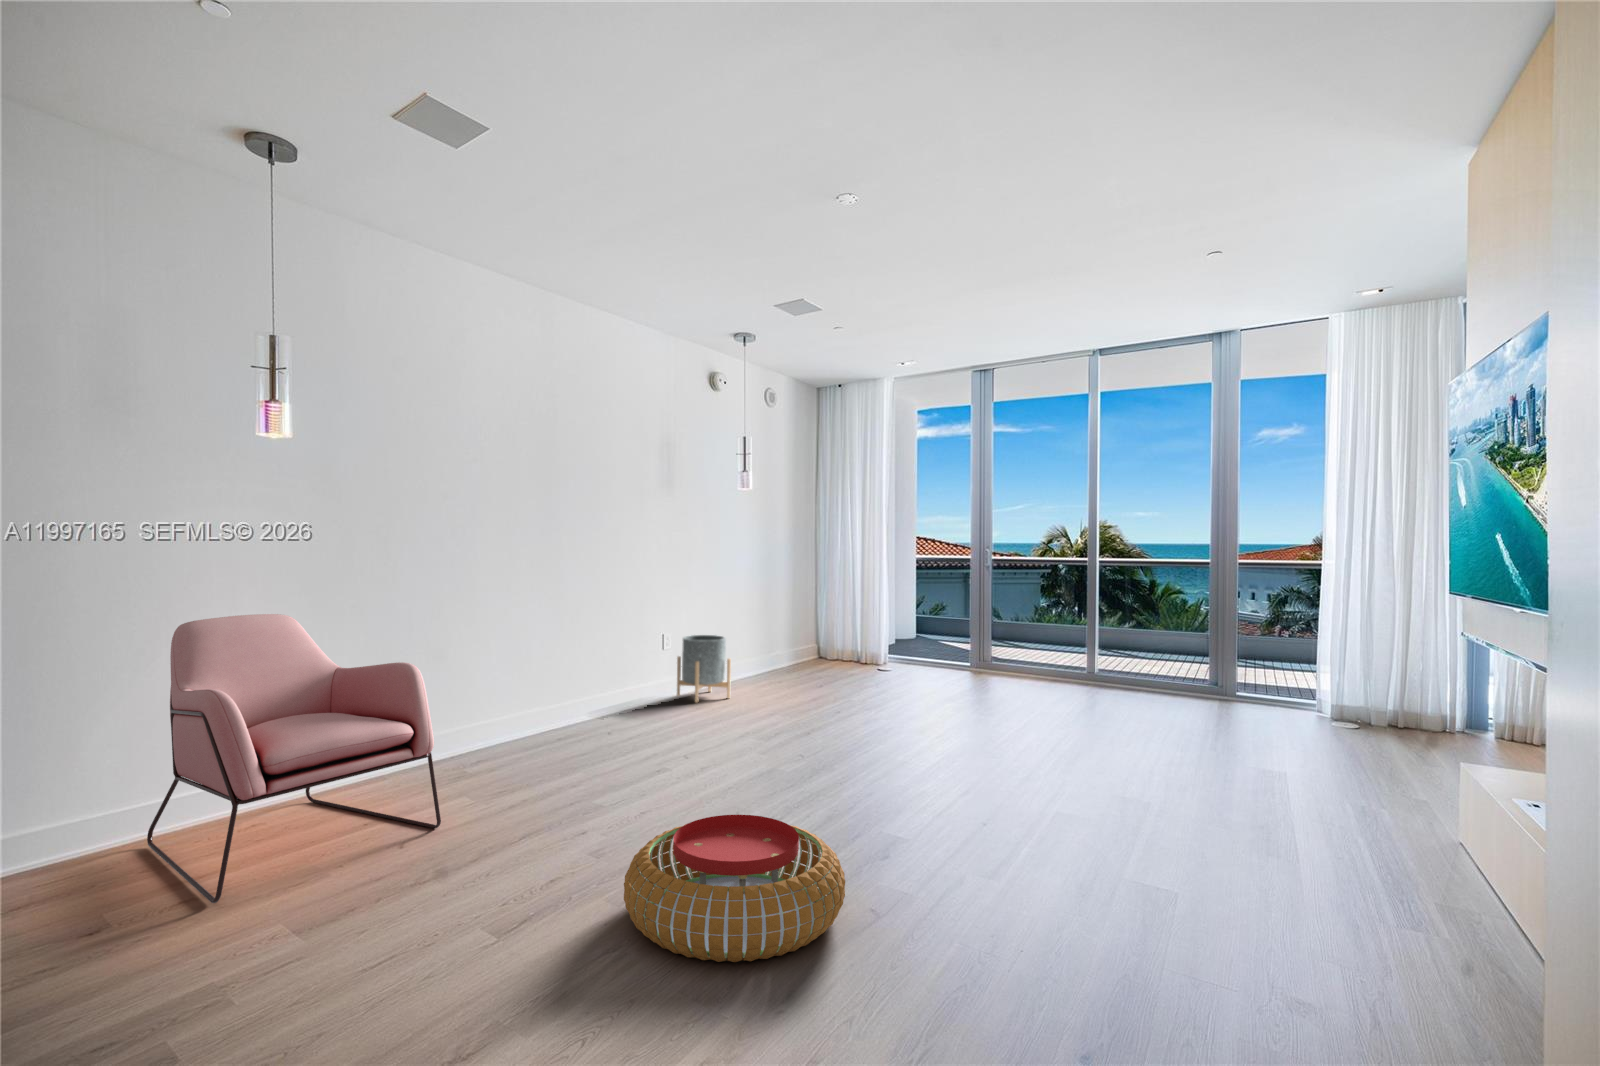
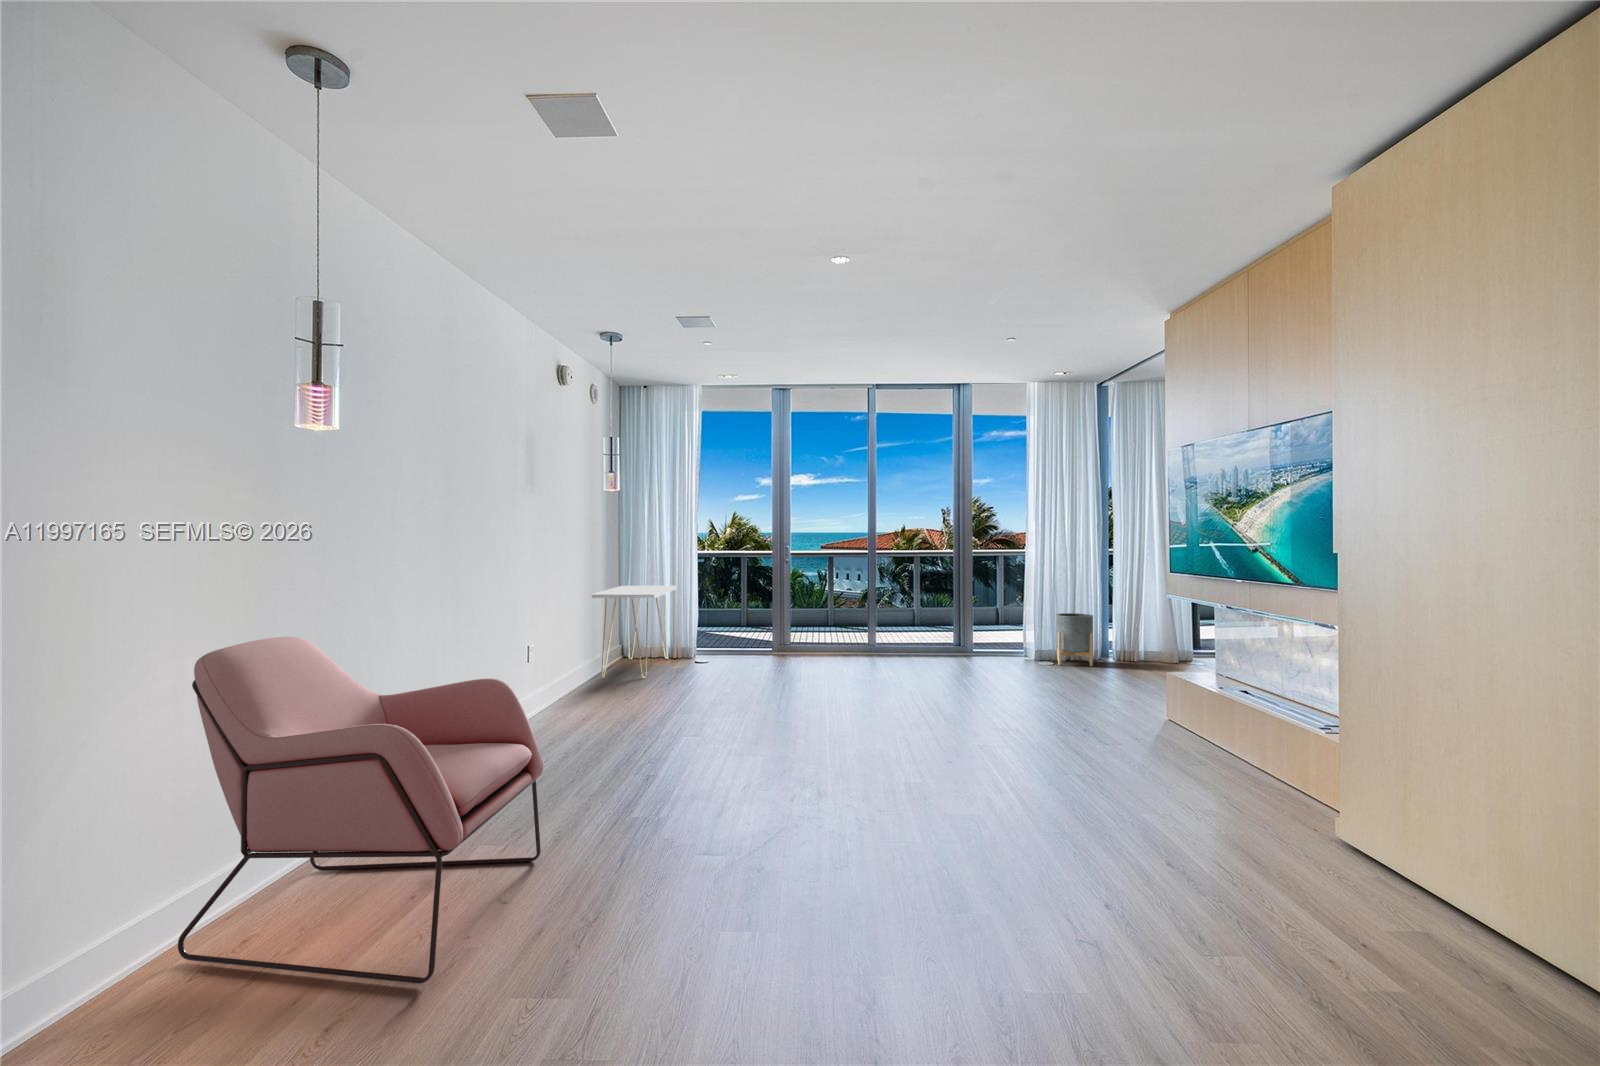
console table: none [761,586,868,679] -> present [592,586,676,678]
planter: present [677,635,731,703] -> present [1056,613,1093,666]
pouf: present [624,815,845,962] -> none [837,773,1037,895]

